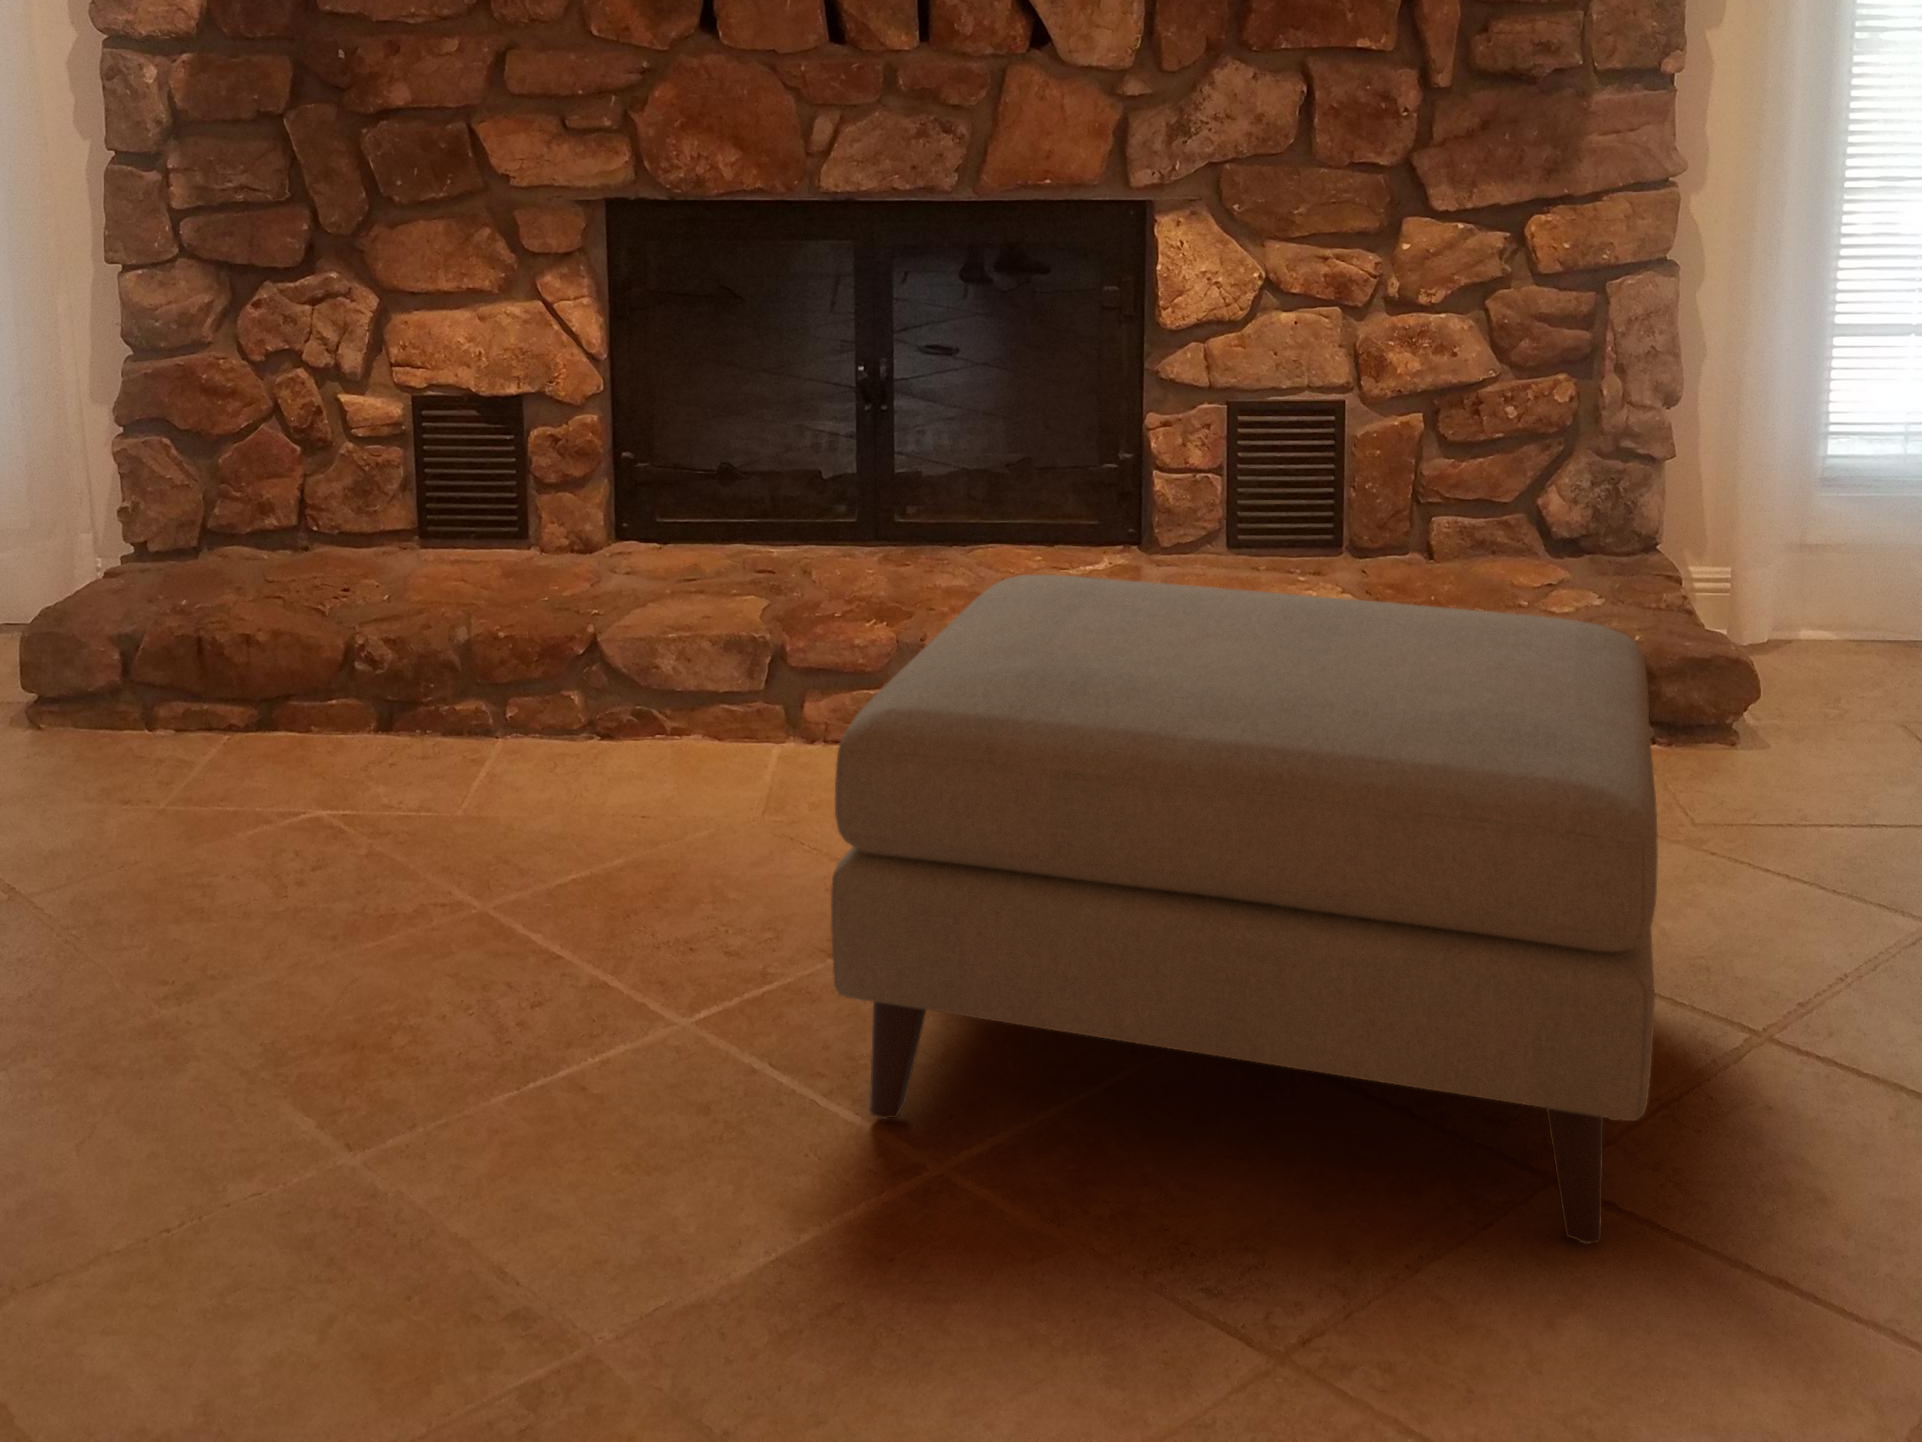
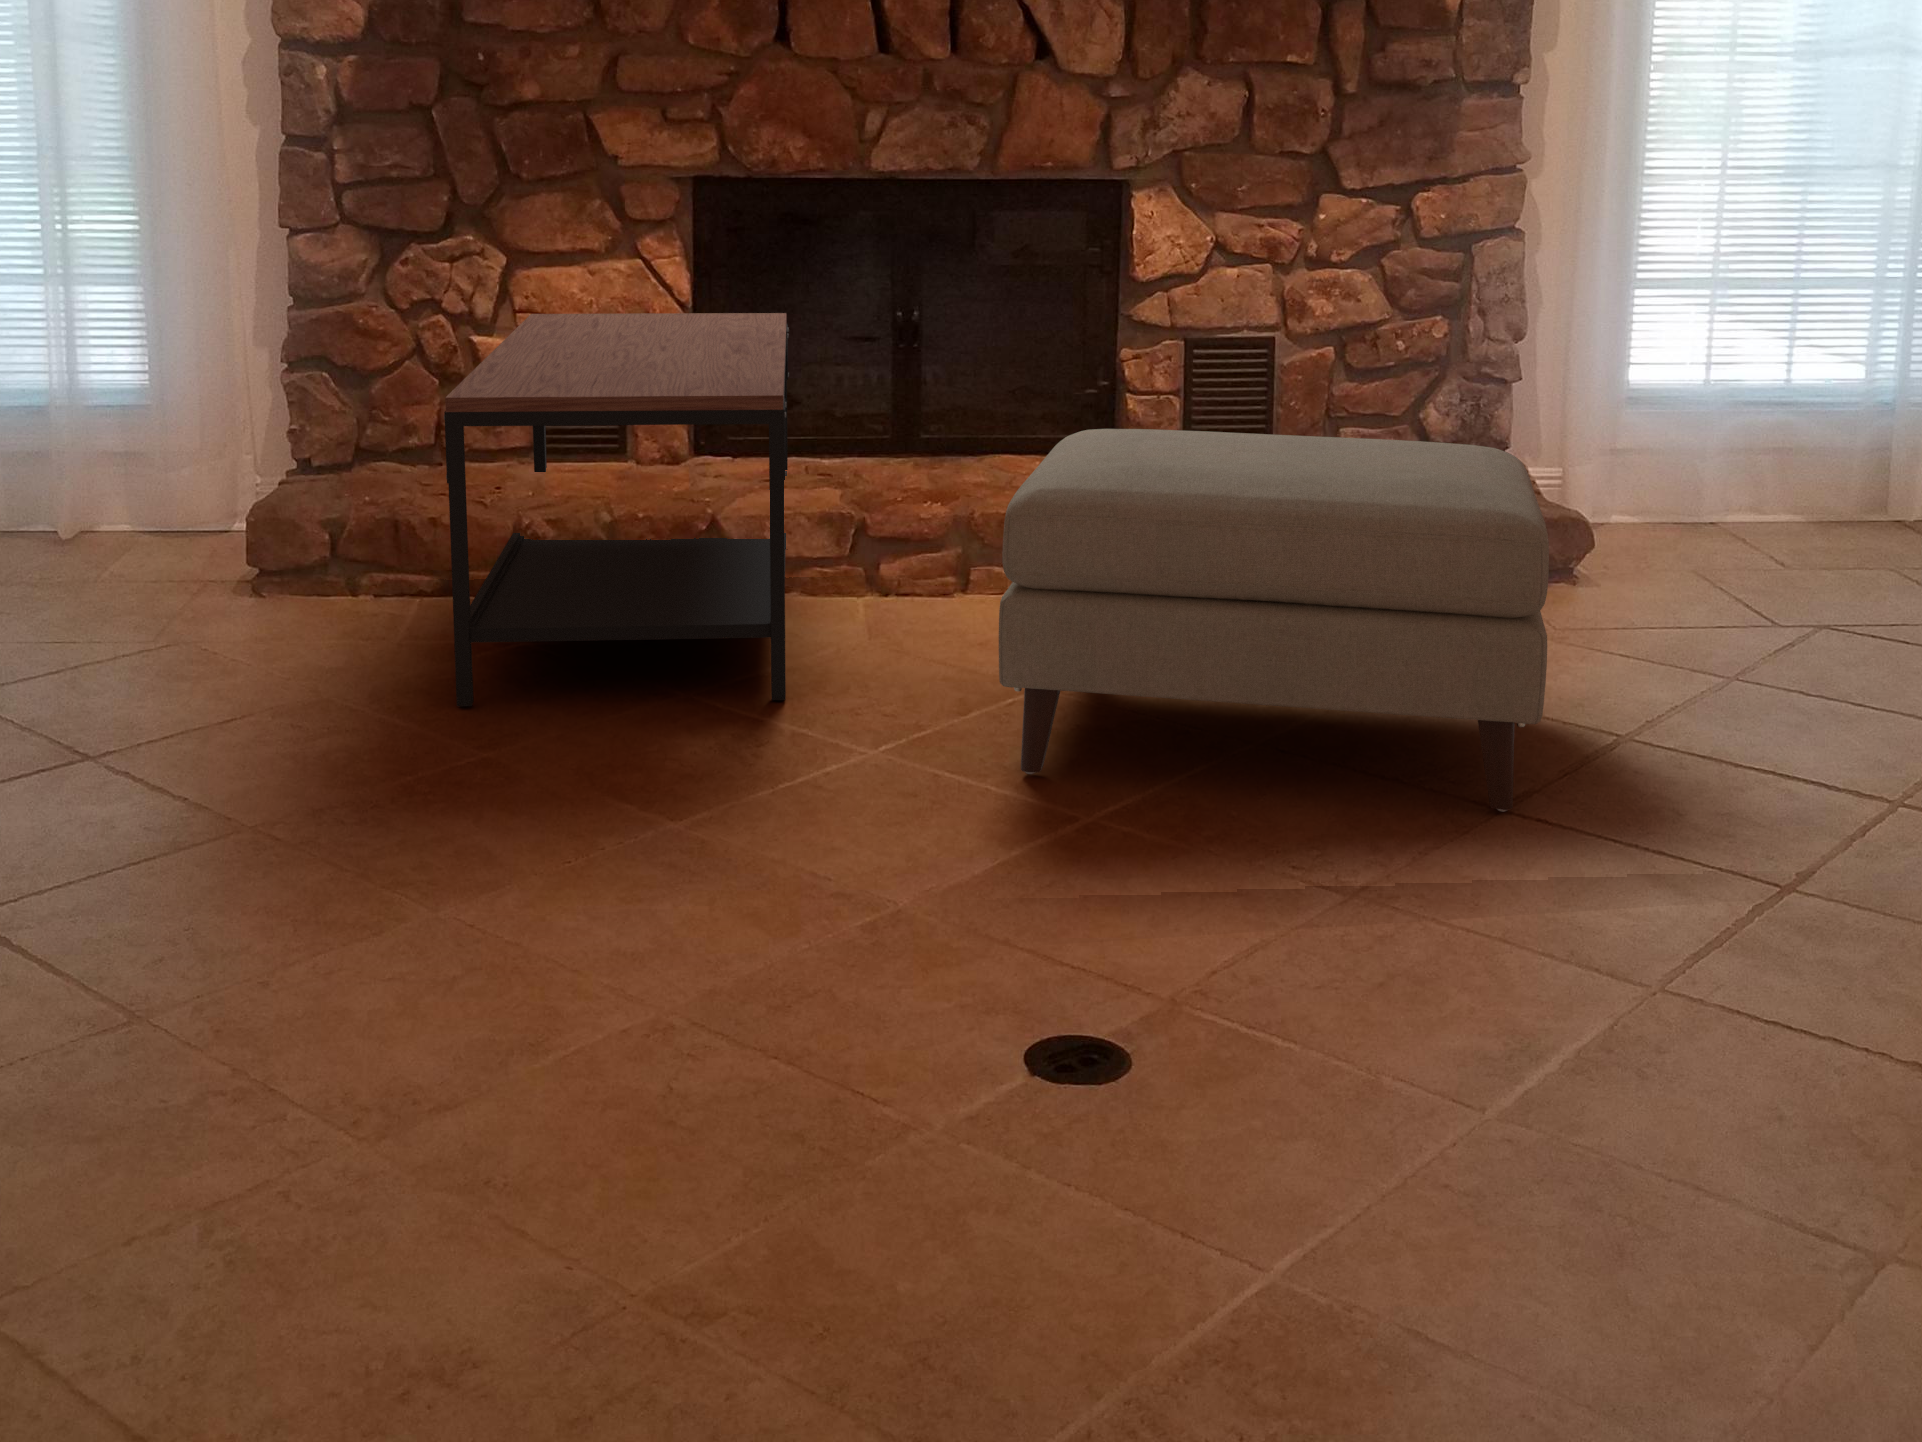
coffee table: none [131,369,724,945] -> present [444,313,789,706]

